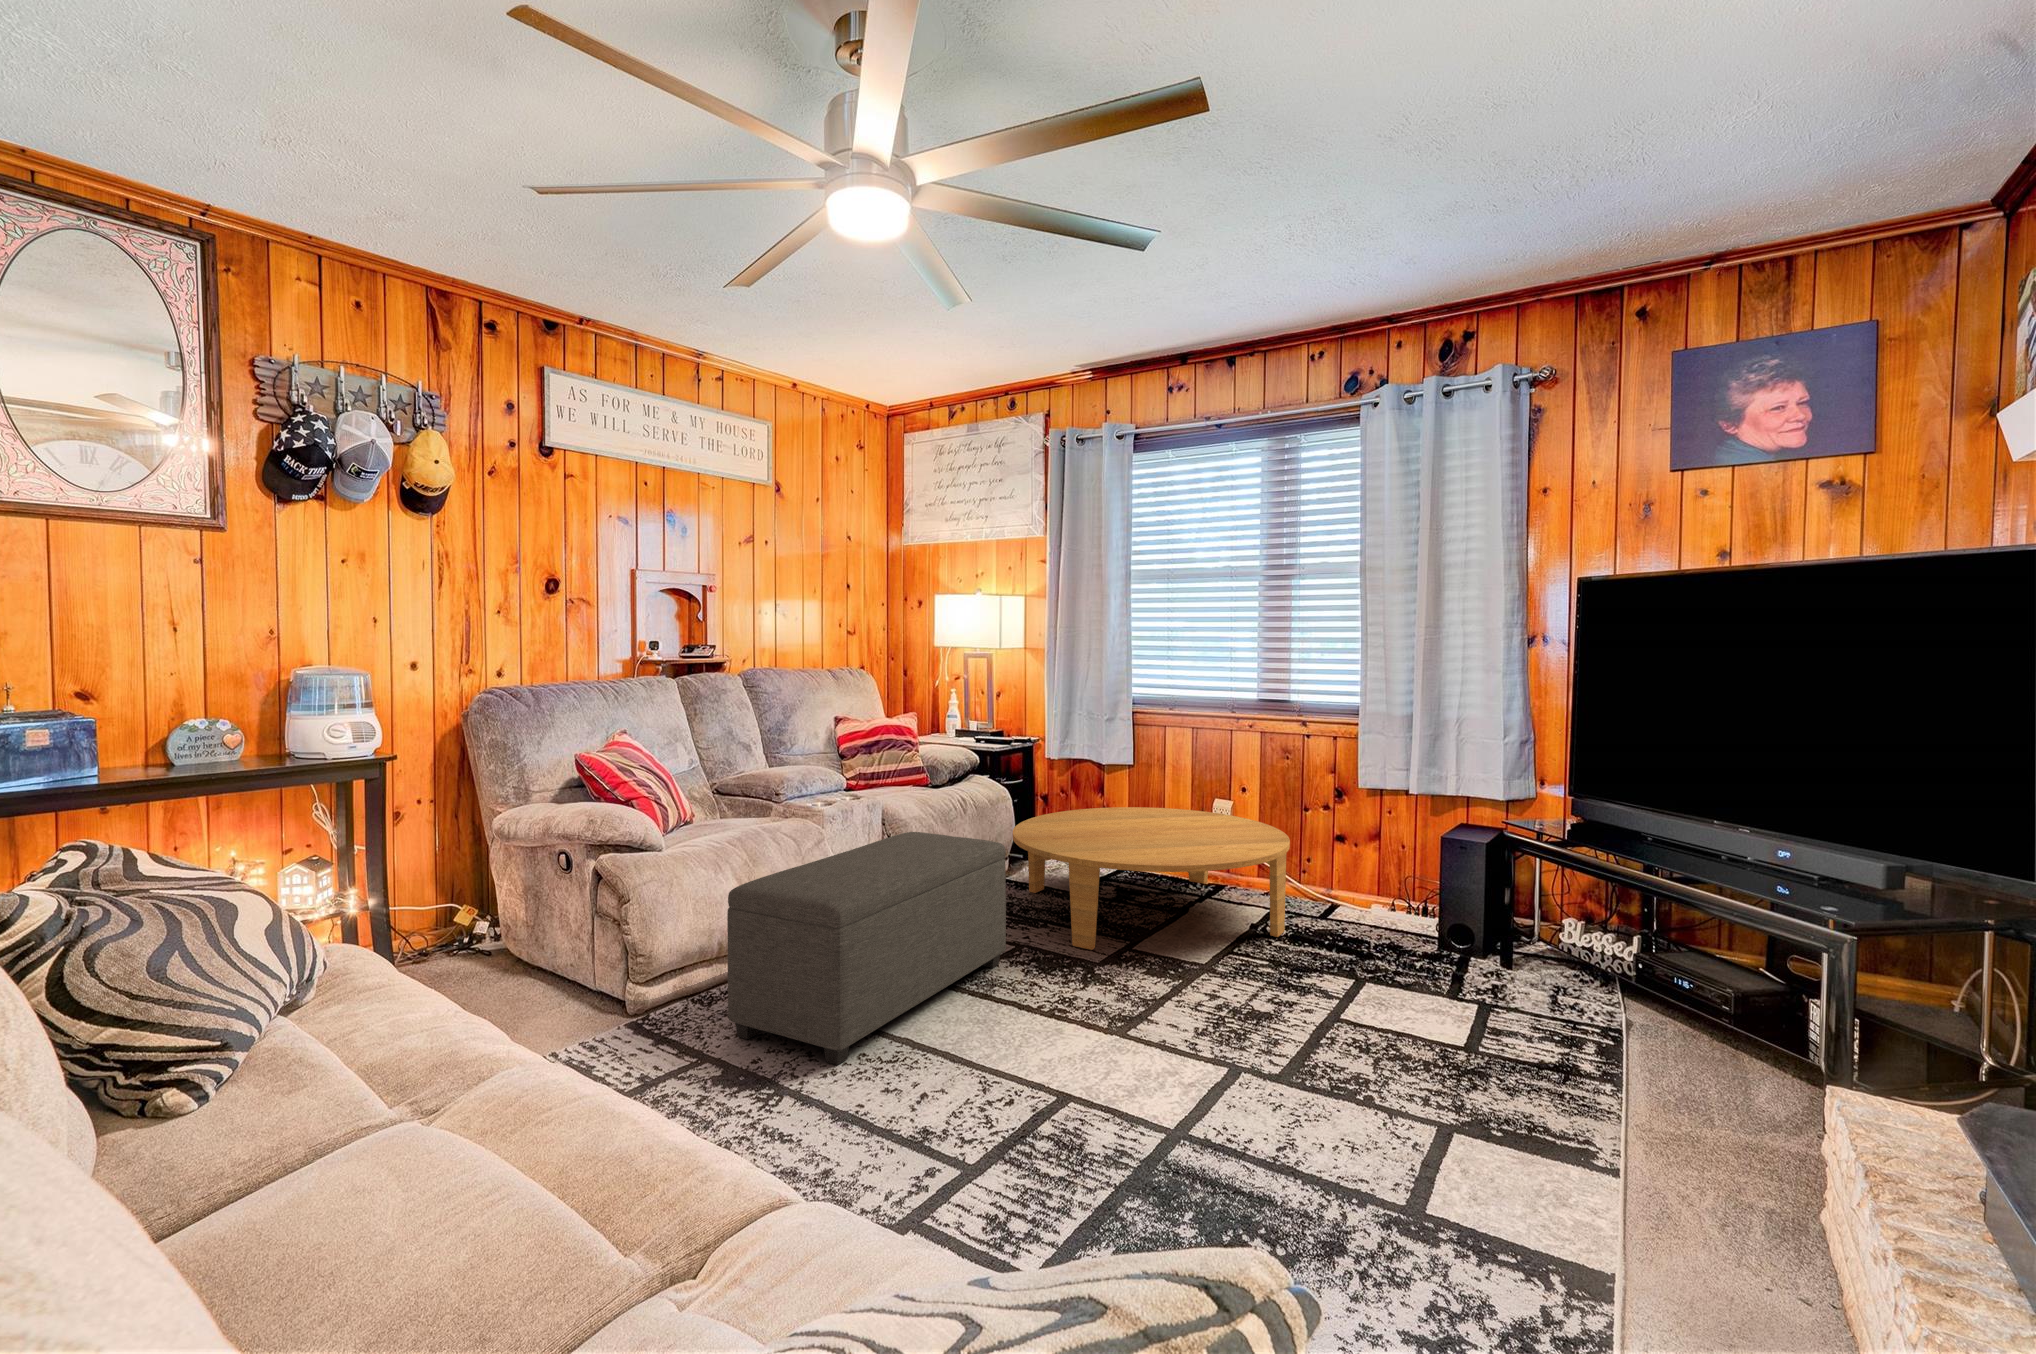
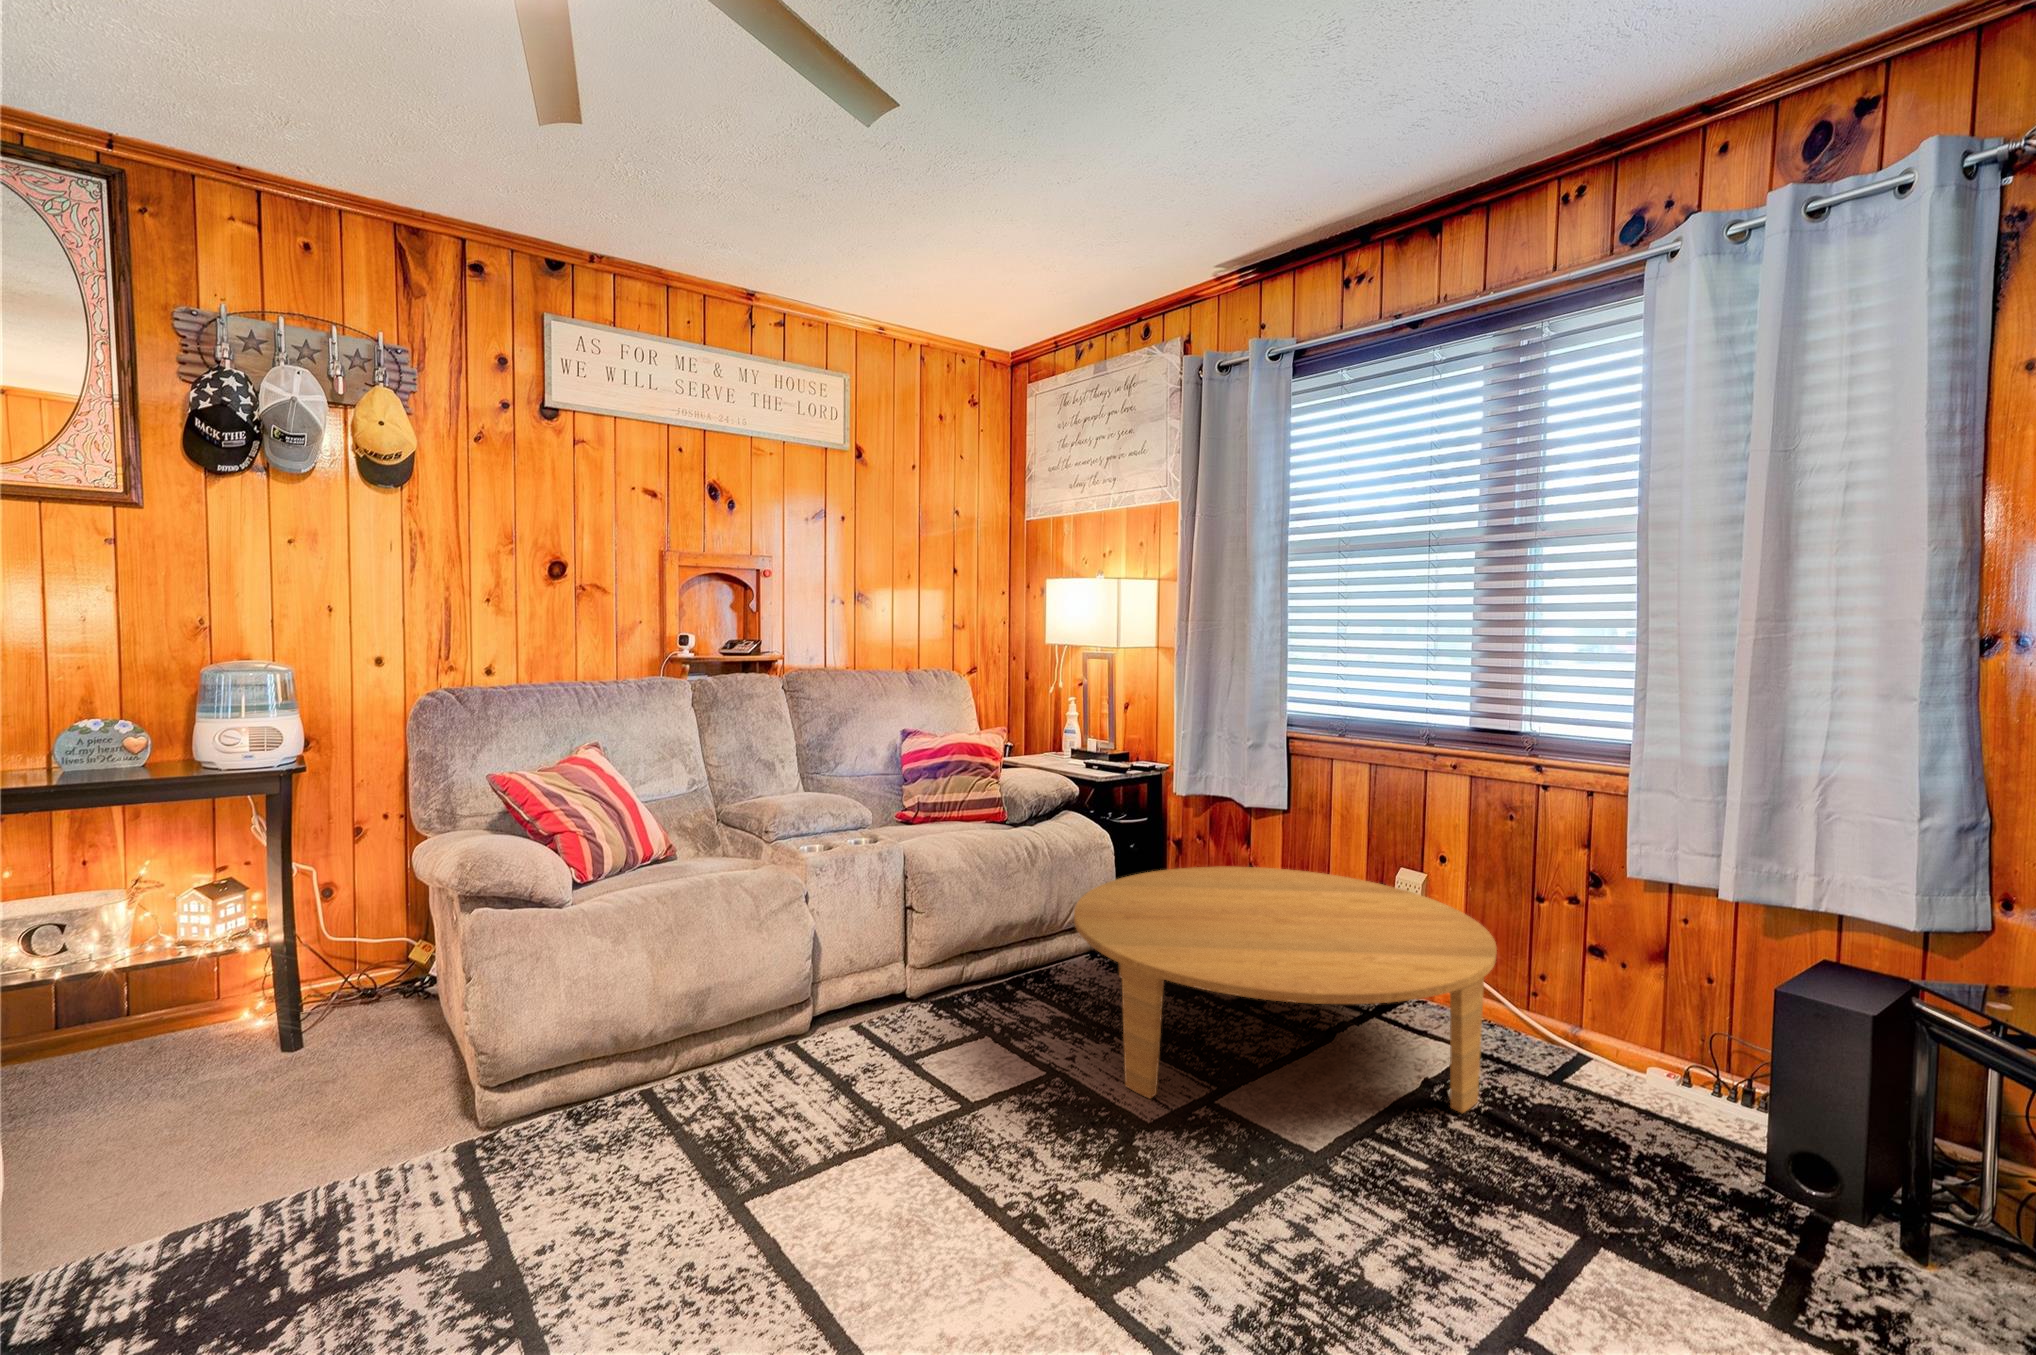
ottoman: present [727,832,1006,1065] -> none [542,900,1009,1290]

